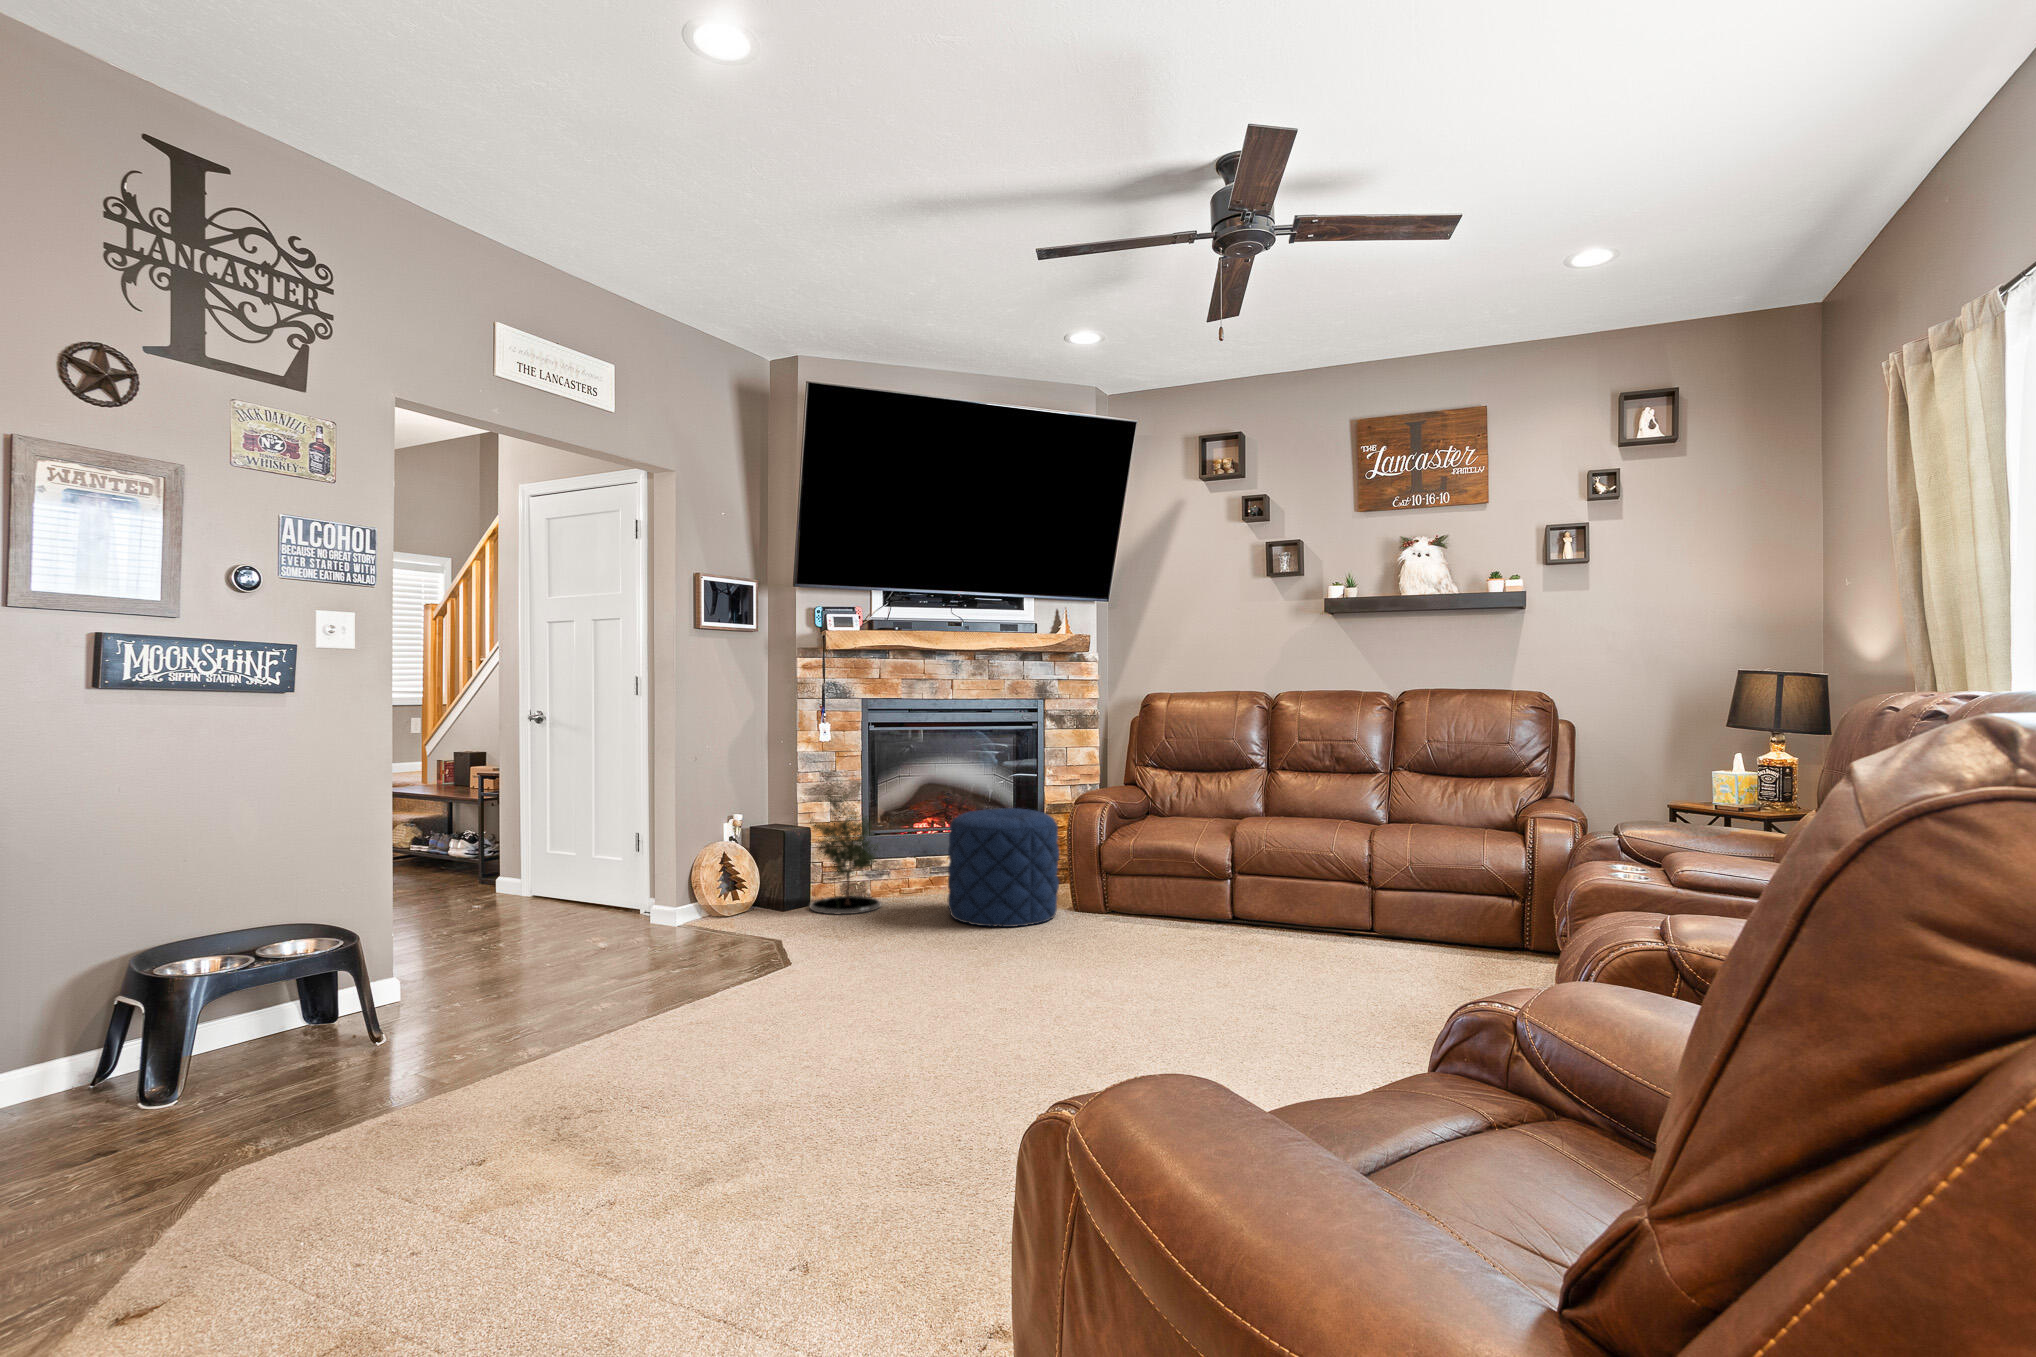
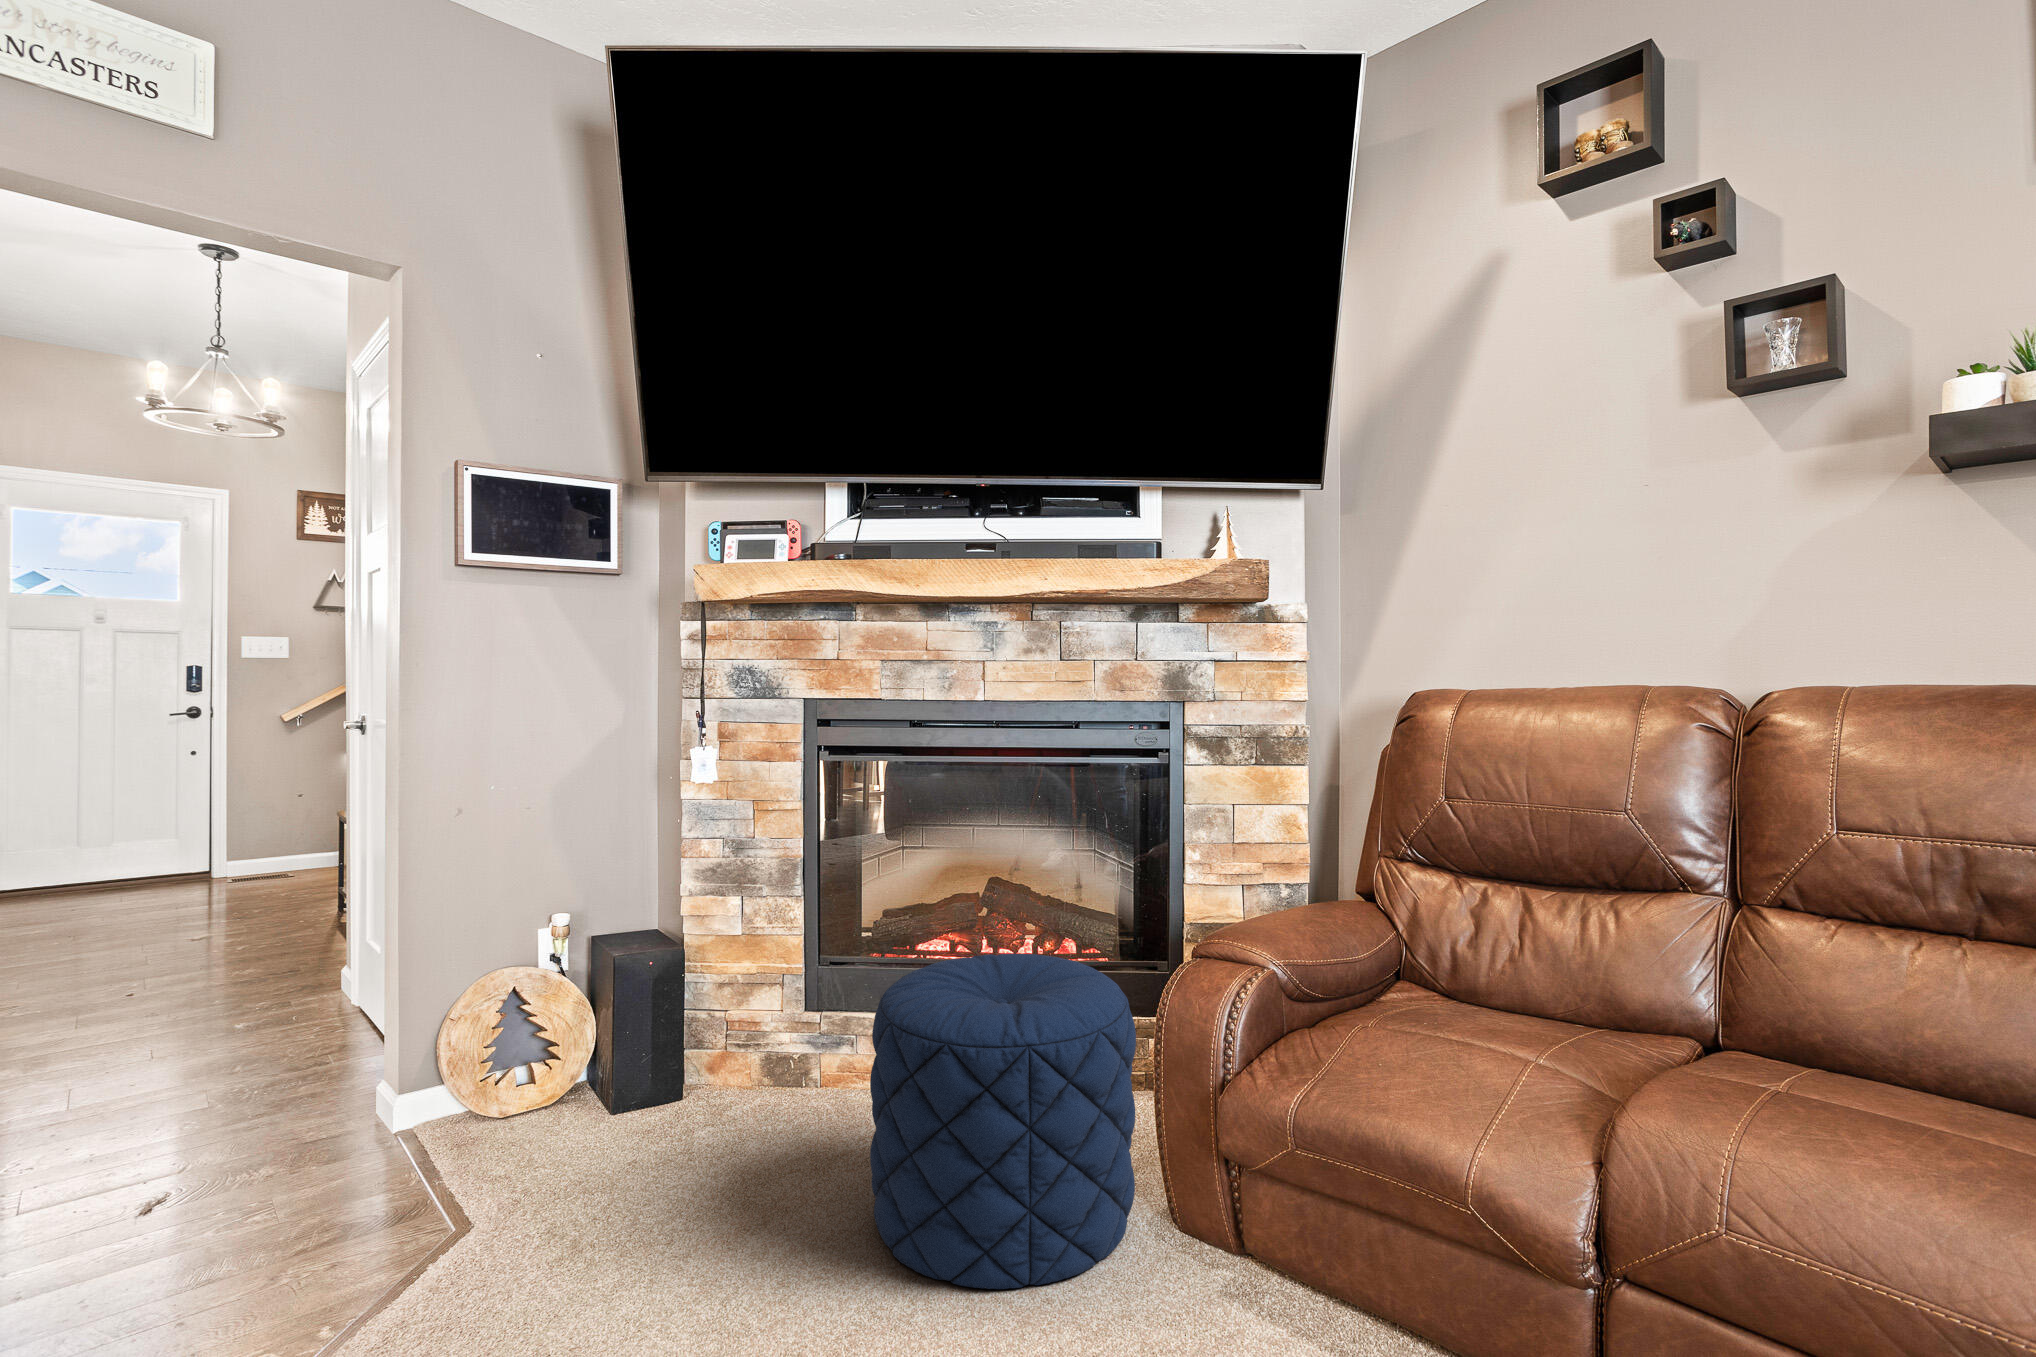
potted tree: present [810,787,881,914] -> none [647,867,815,1156]

